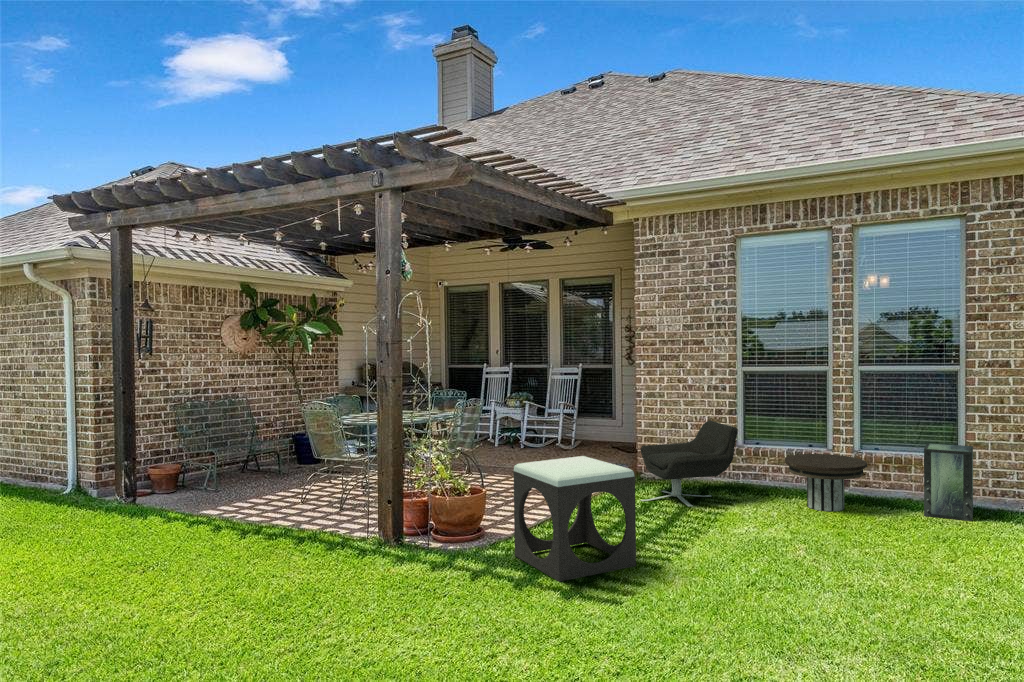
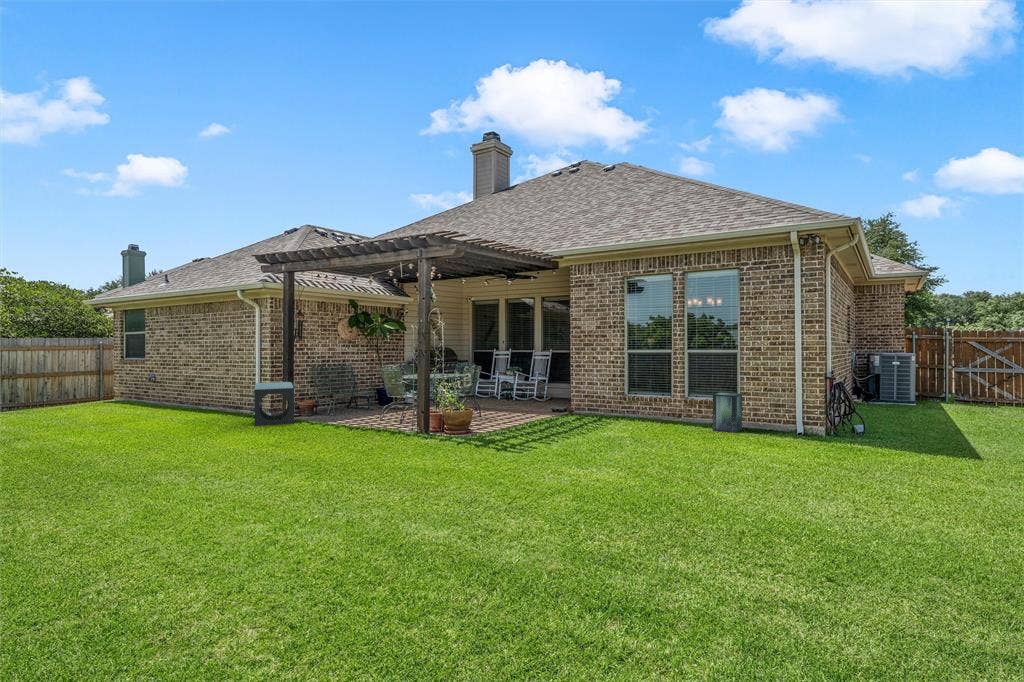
lounge chair: present [640,420,738,506] -> none [566,380,619,425]
side table: present [785,454,867,511] -> none [643,399,686,428]
footstool: present [513,456,636,582] -> present [254,382,294,426]

